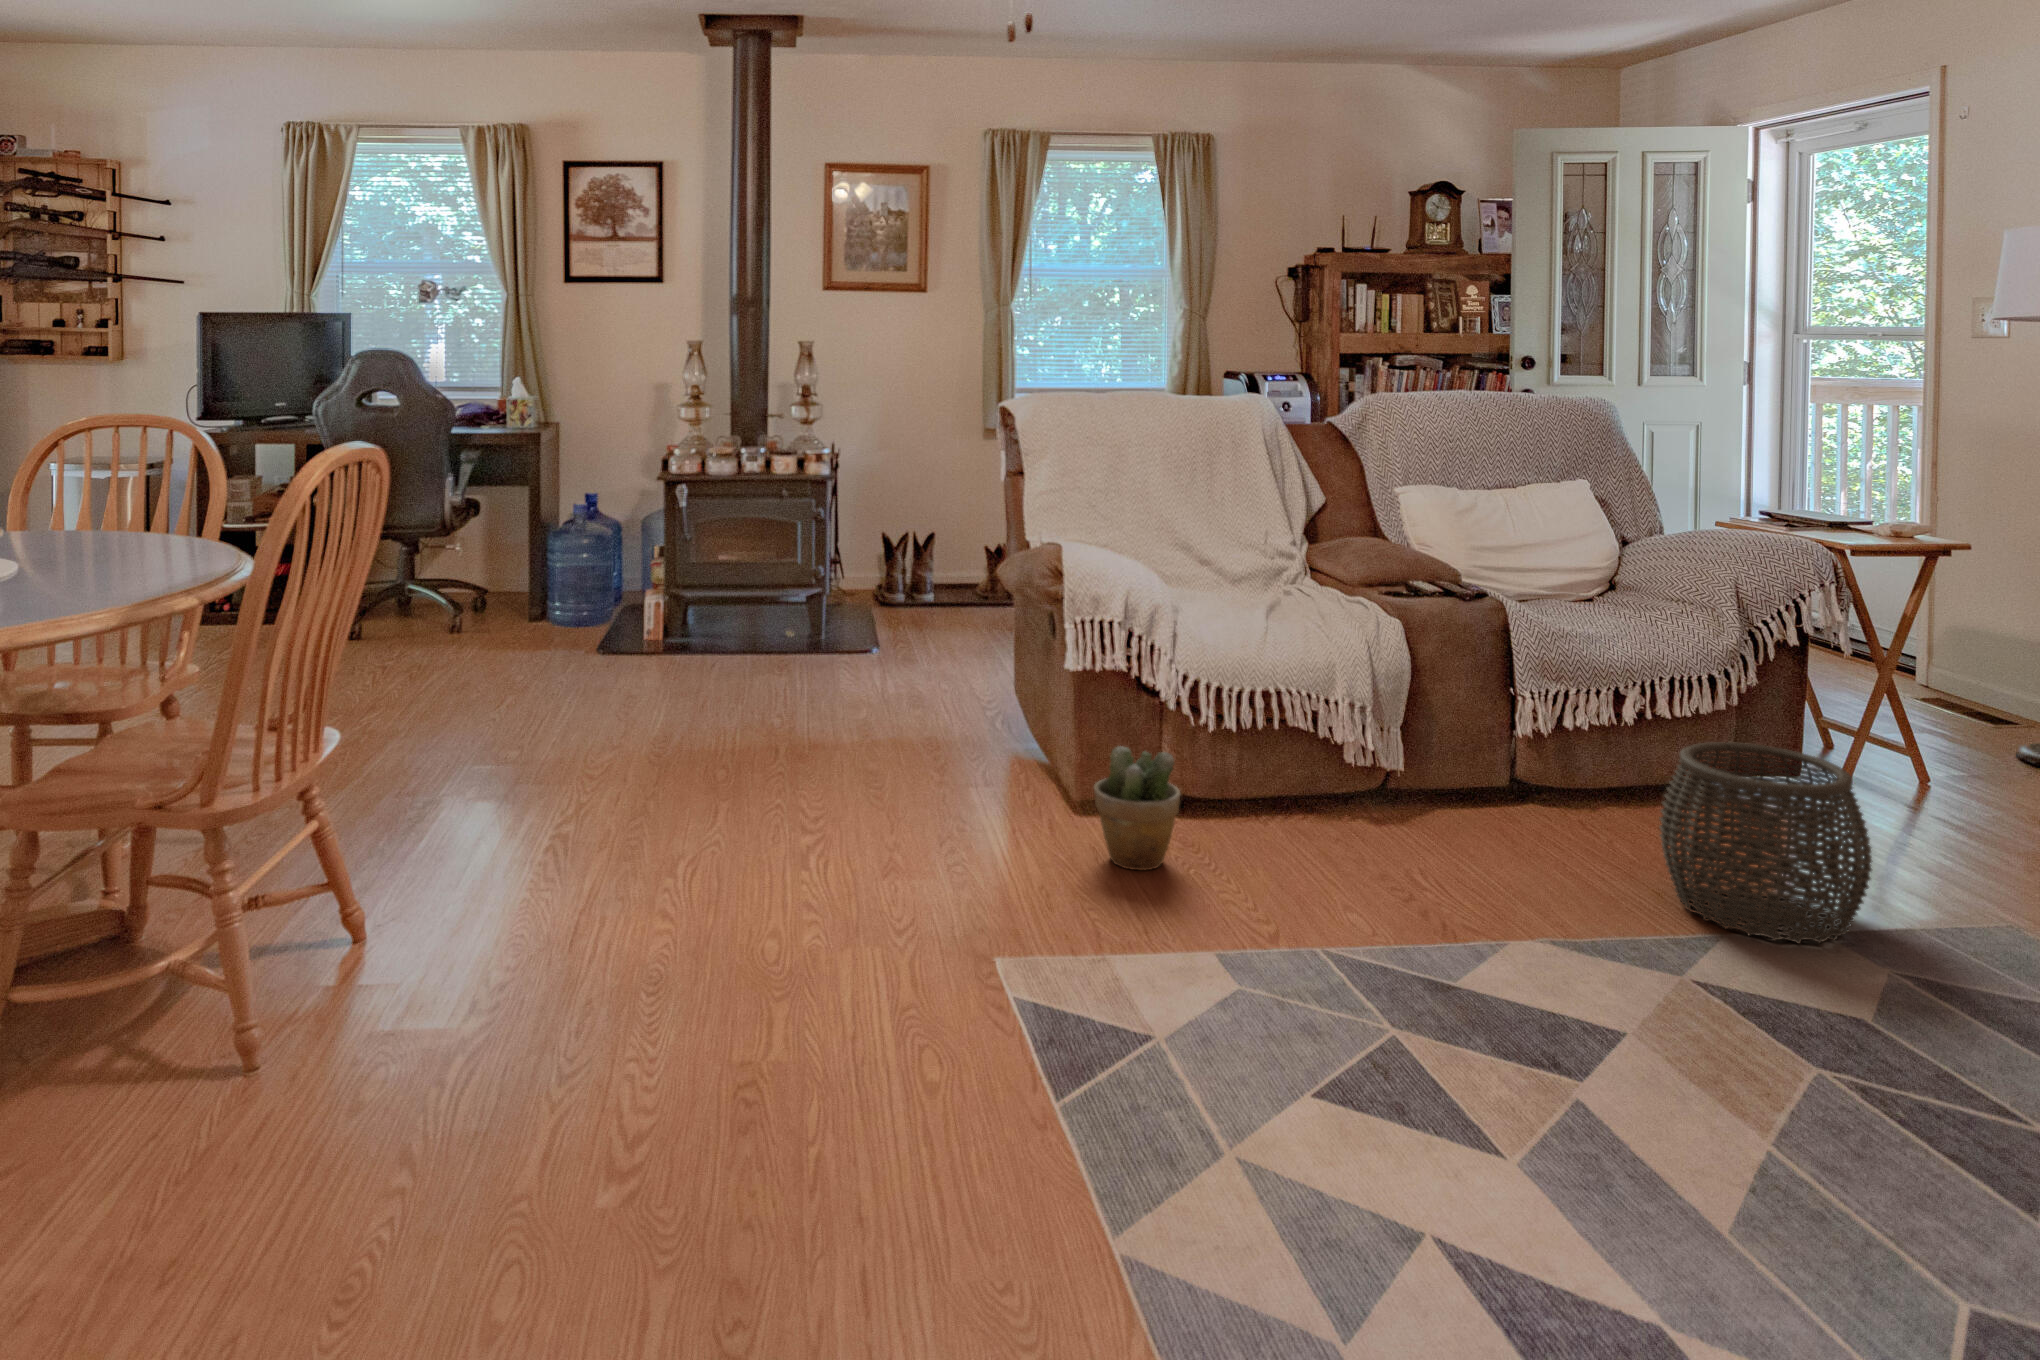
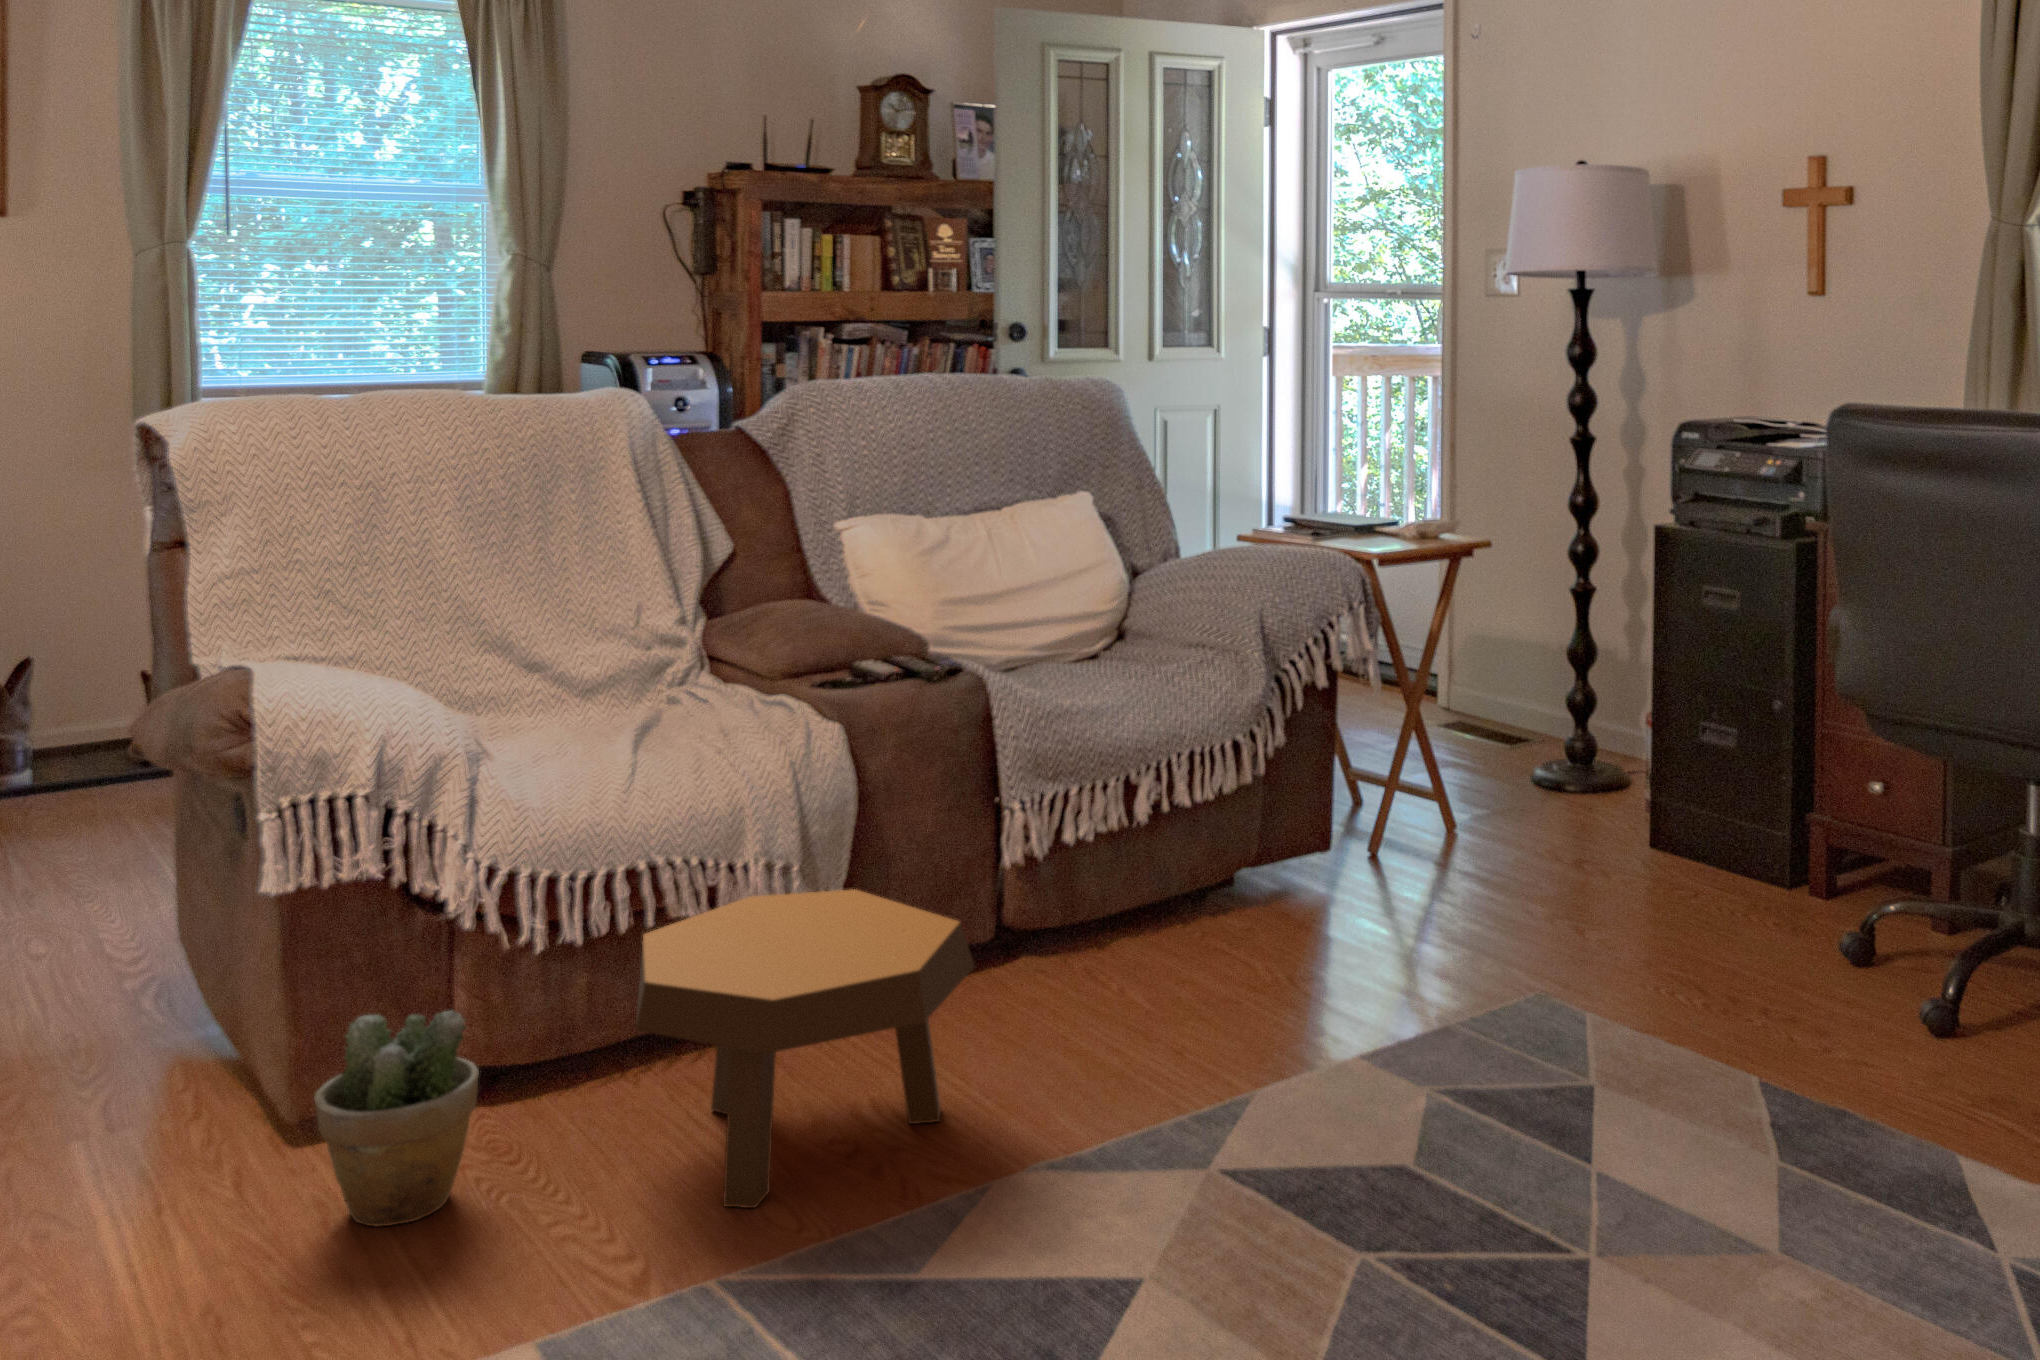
footstool: none [1272,721,1497,912] -> present [636,889,974,1208]
woven basket: present [1659,742,1872,943] -> none [1182,834,1419,1096]

